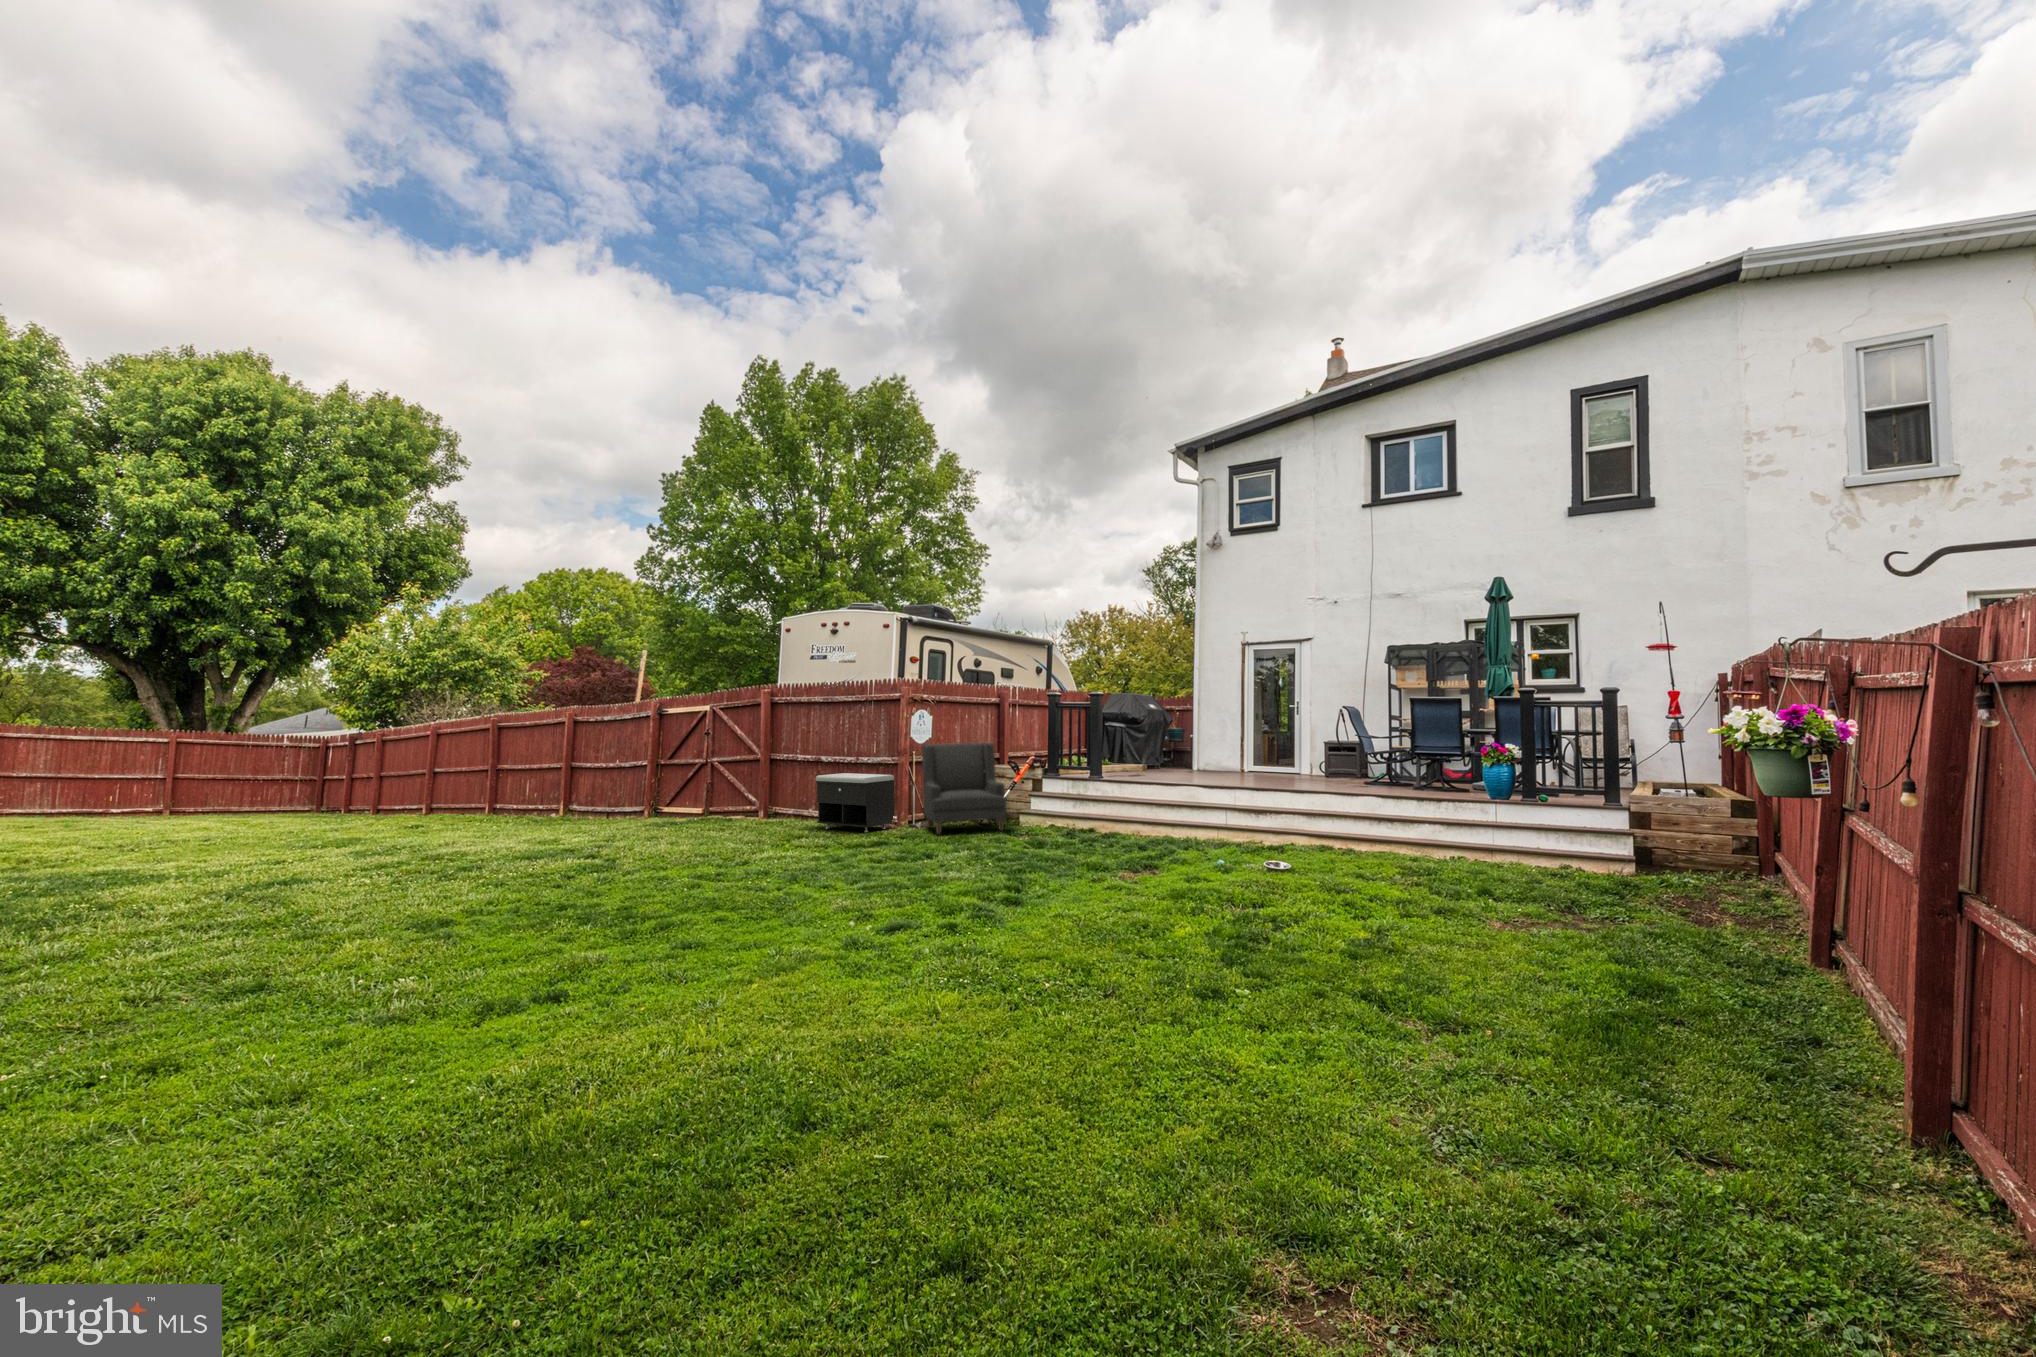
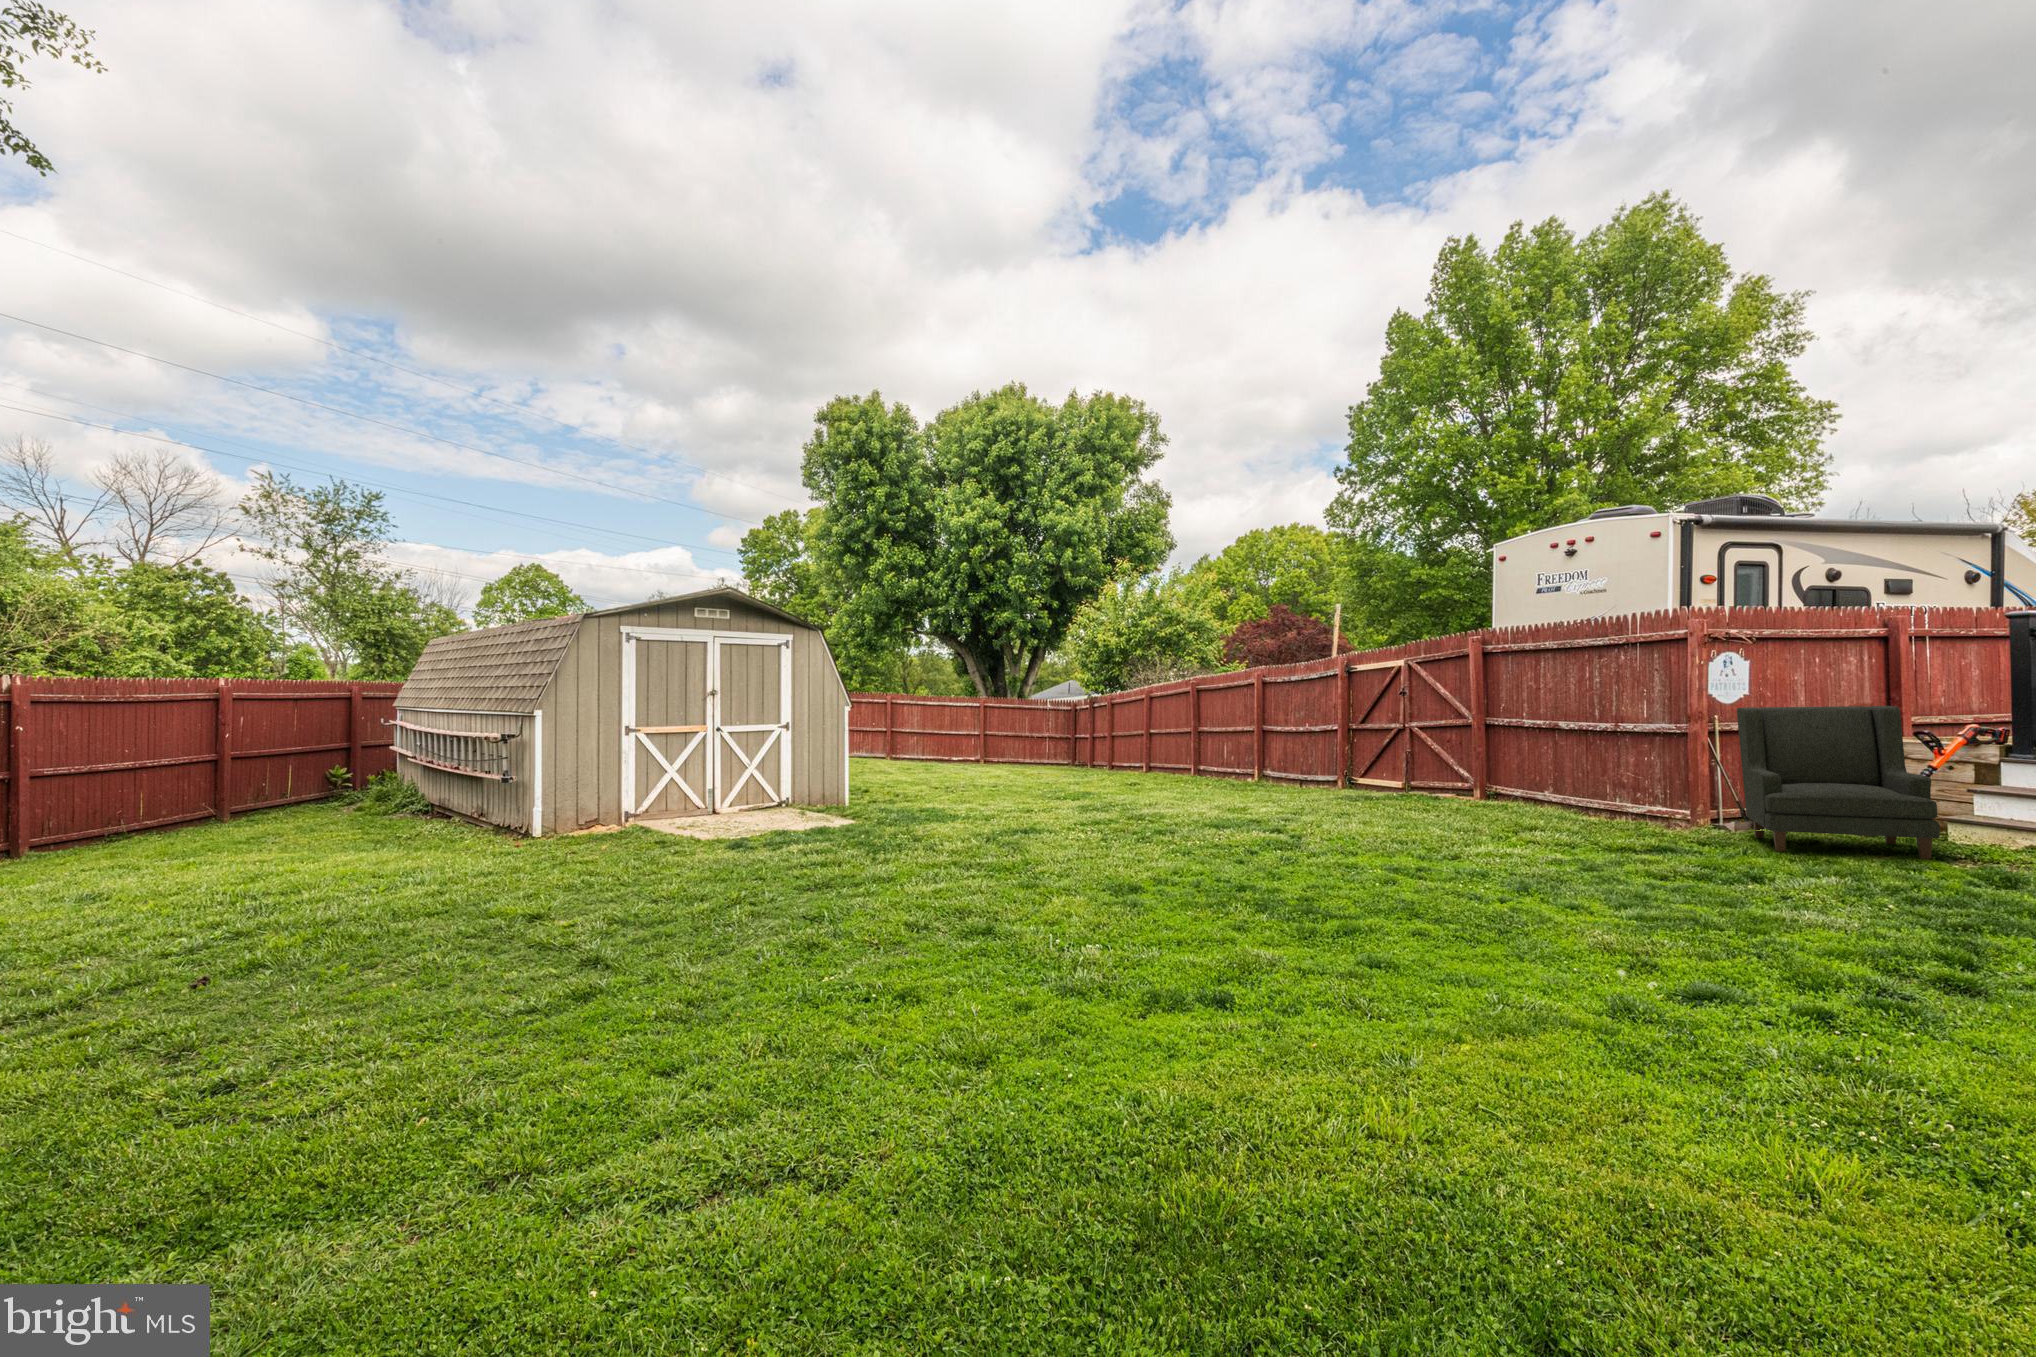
storage bench: present [816,773,895,832] -> none [1551,747,1688,833]

